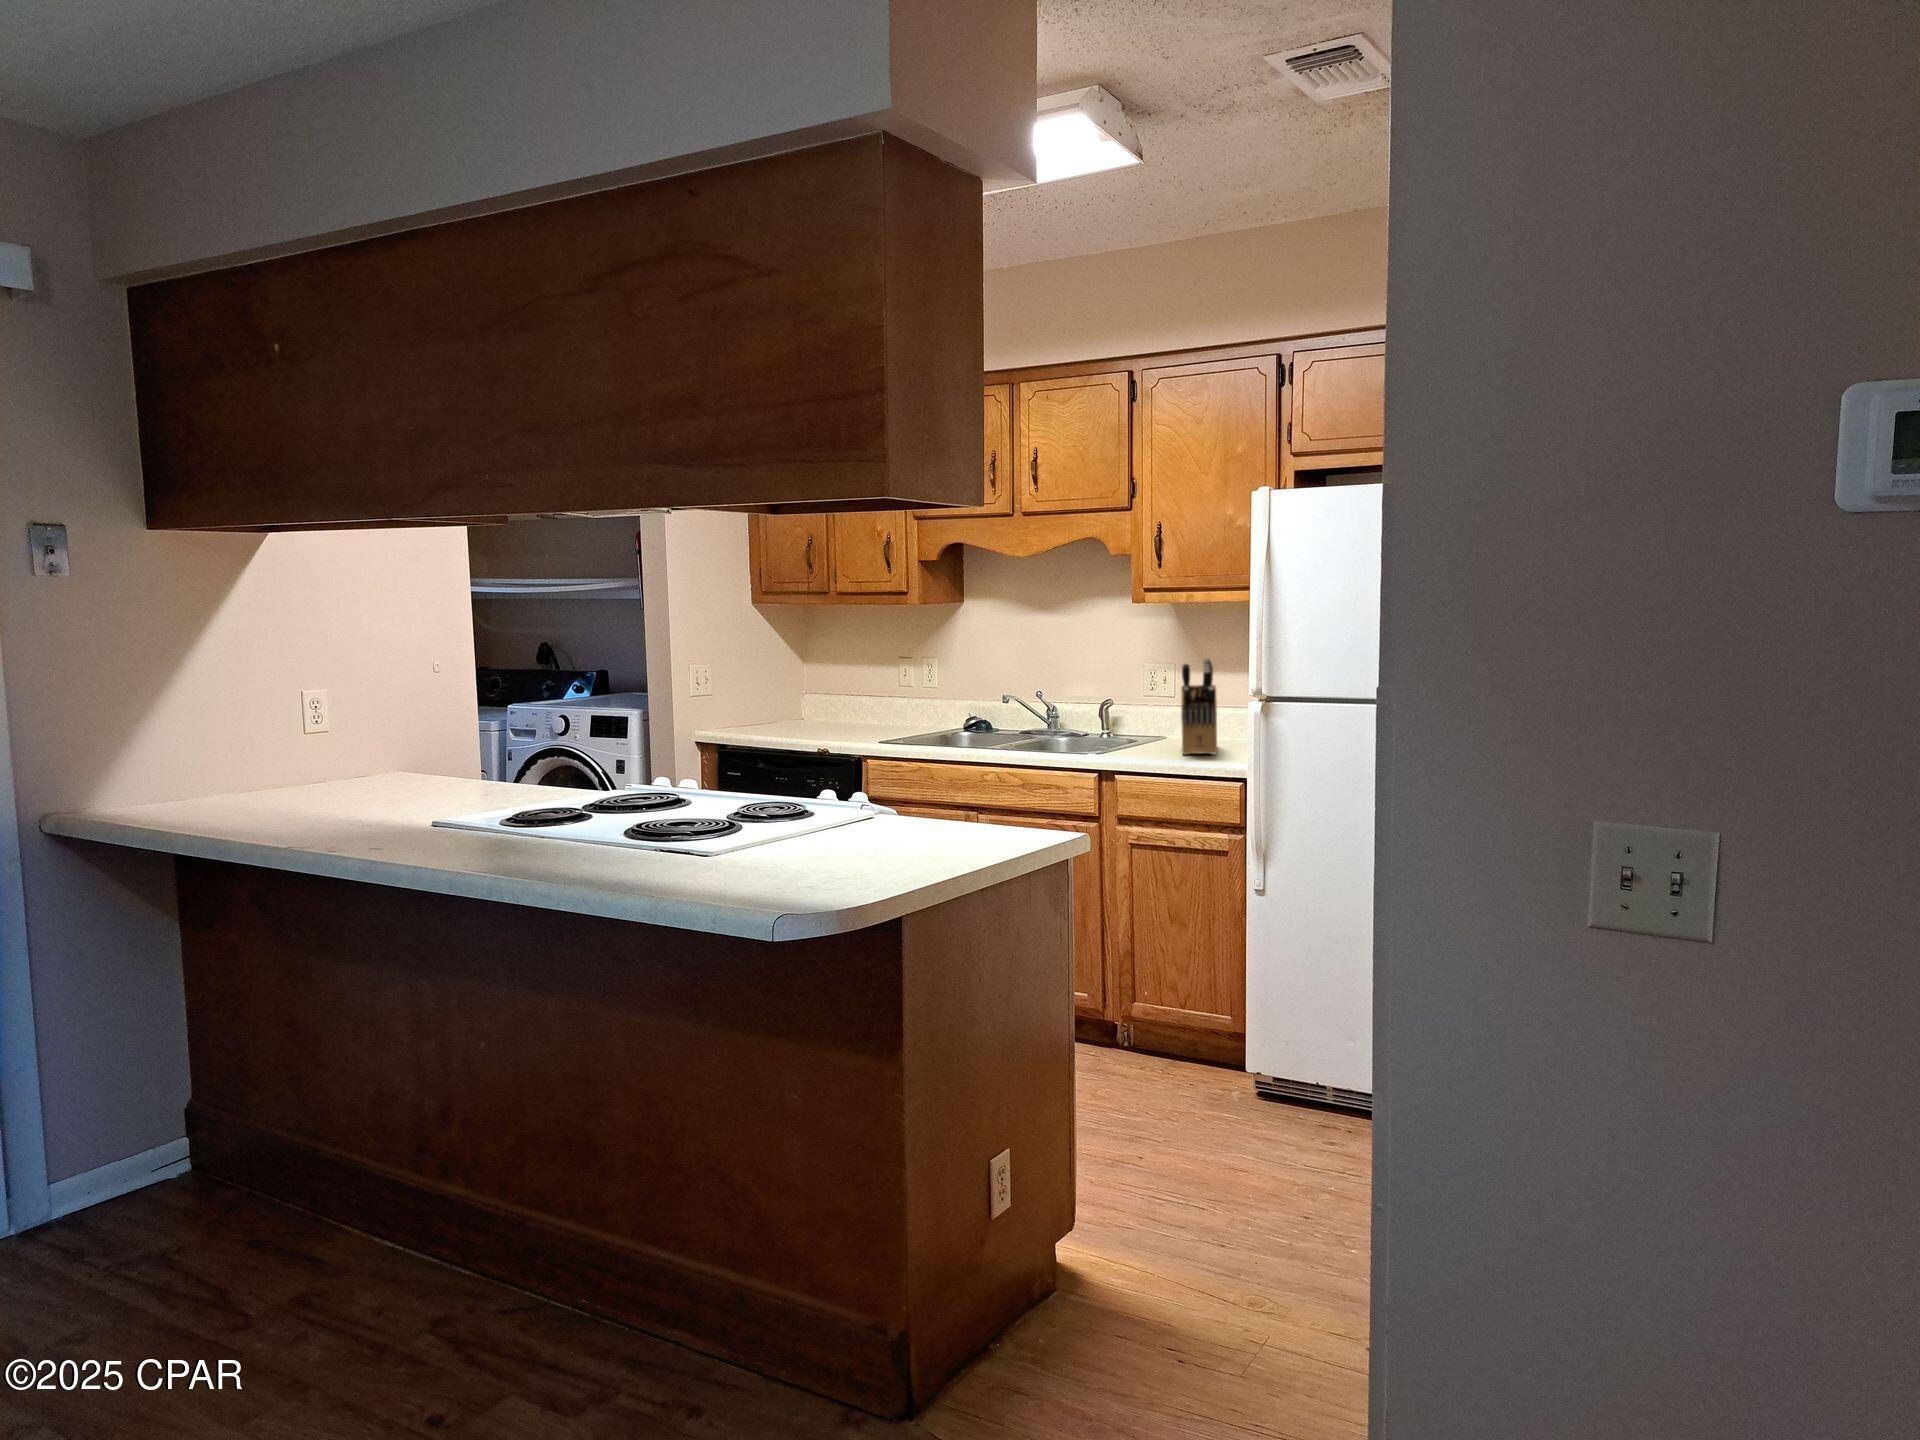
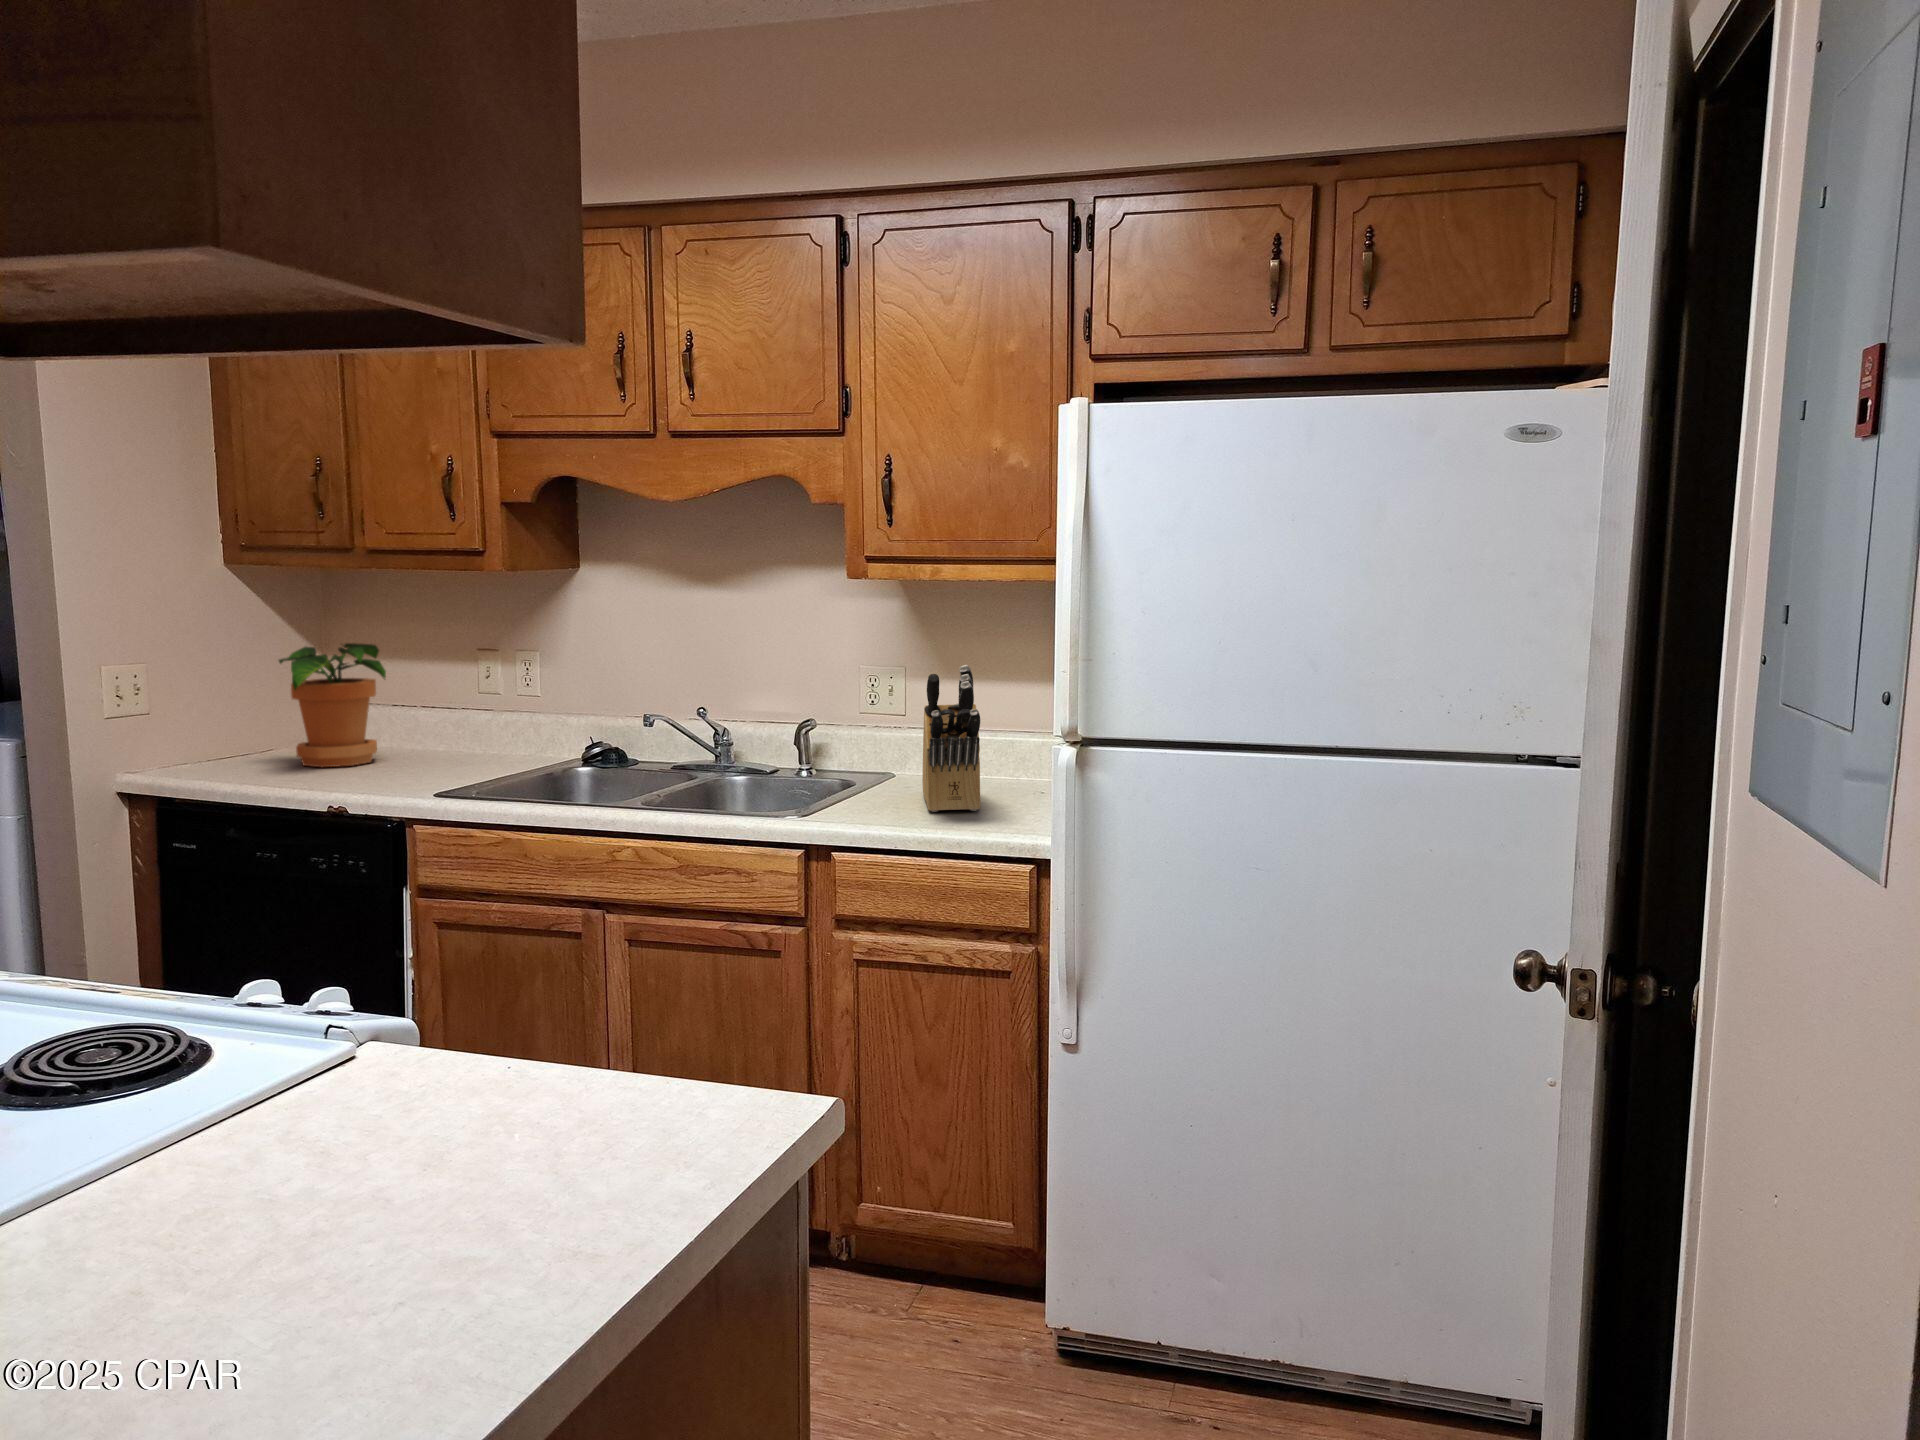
potted plant: none [780,652,844,729] -> present [279,643,386,767]

